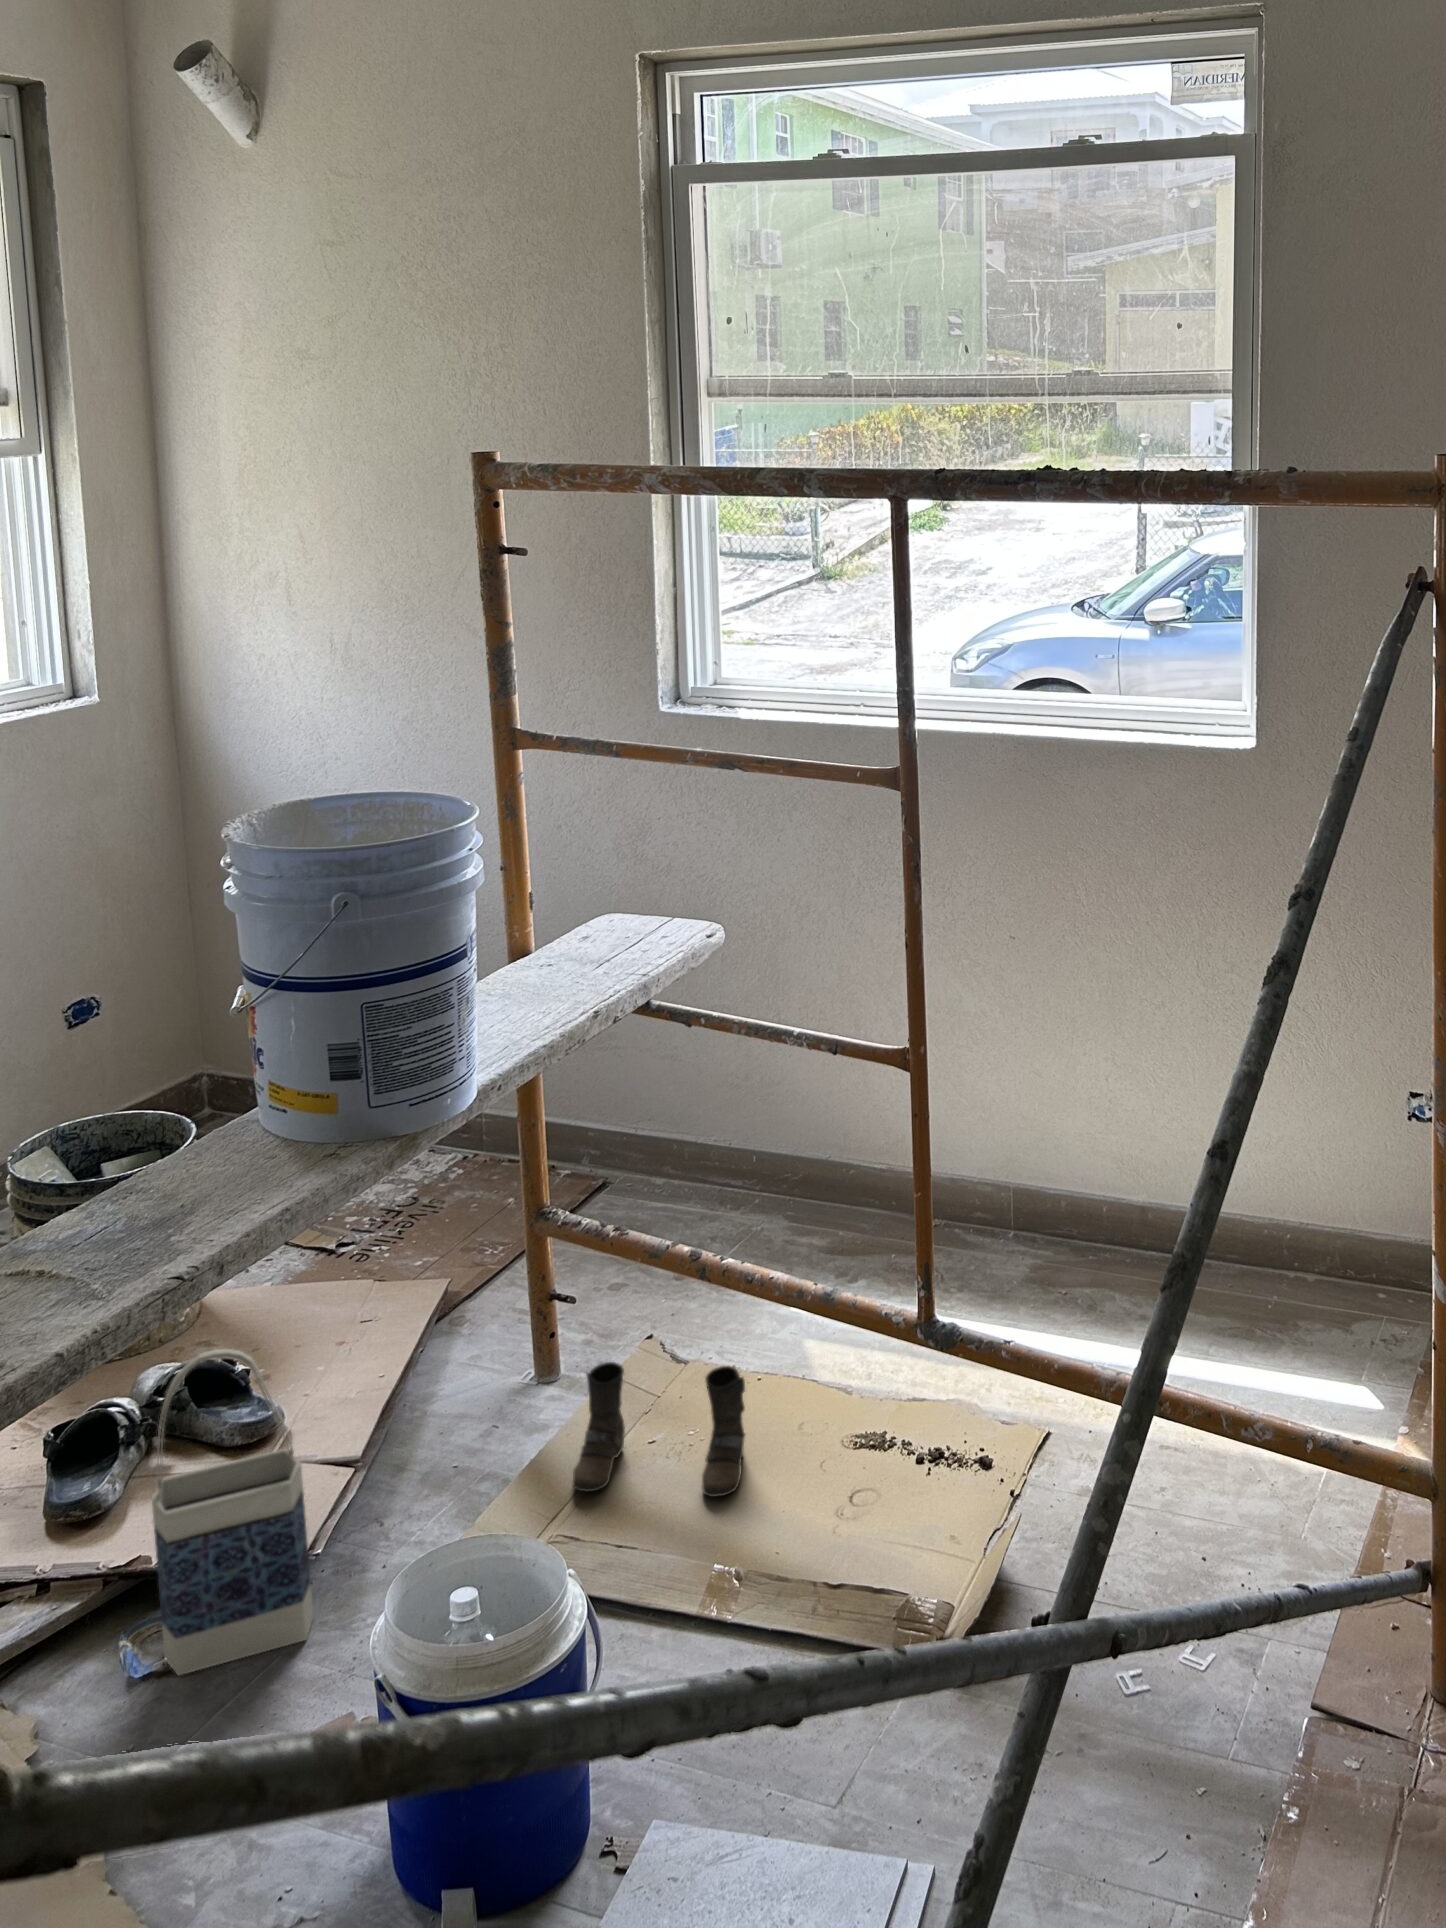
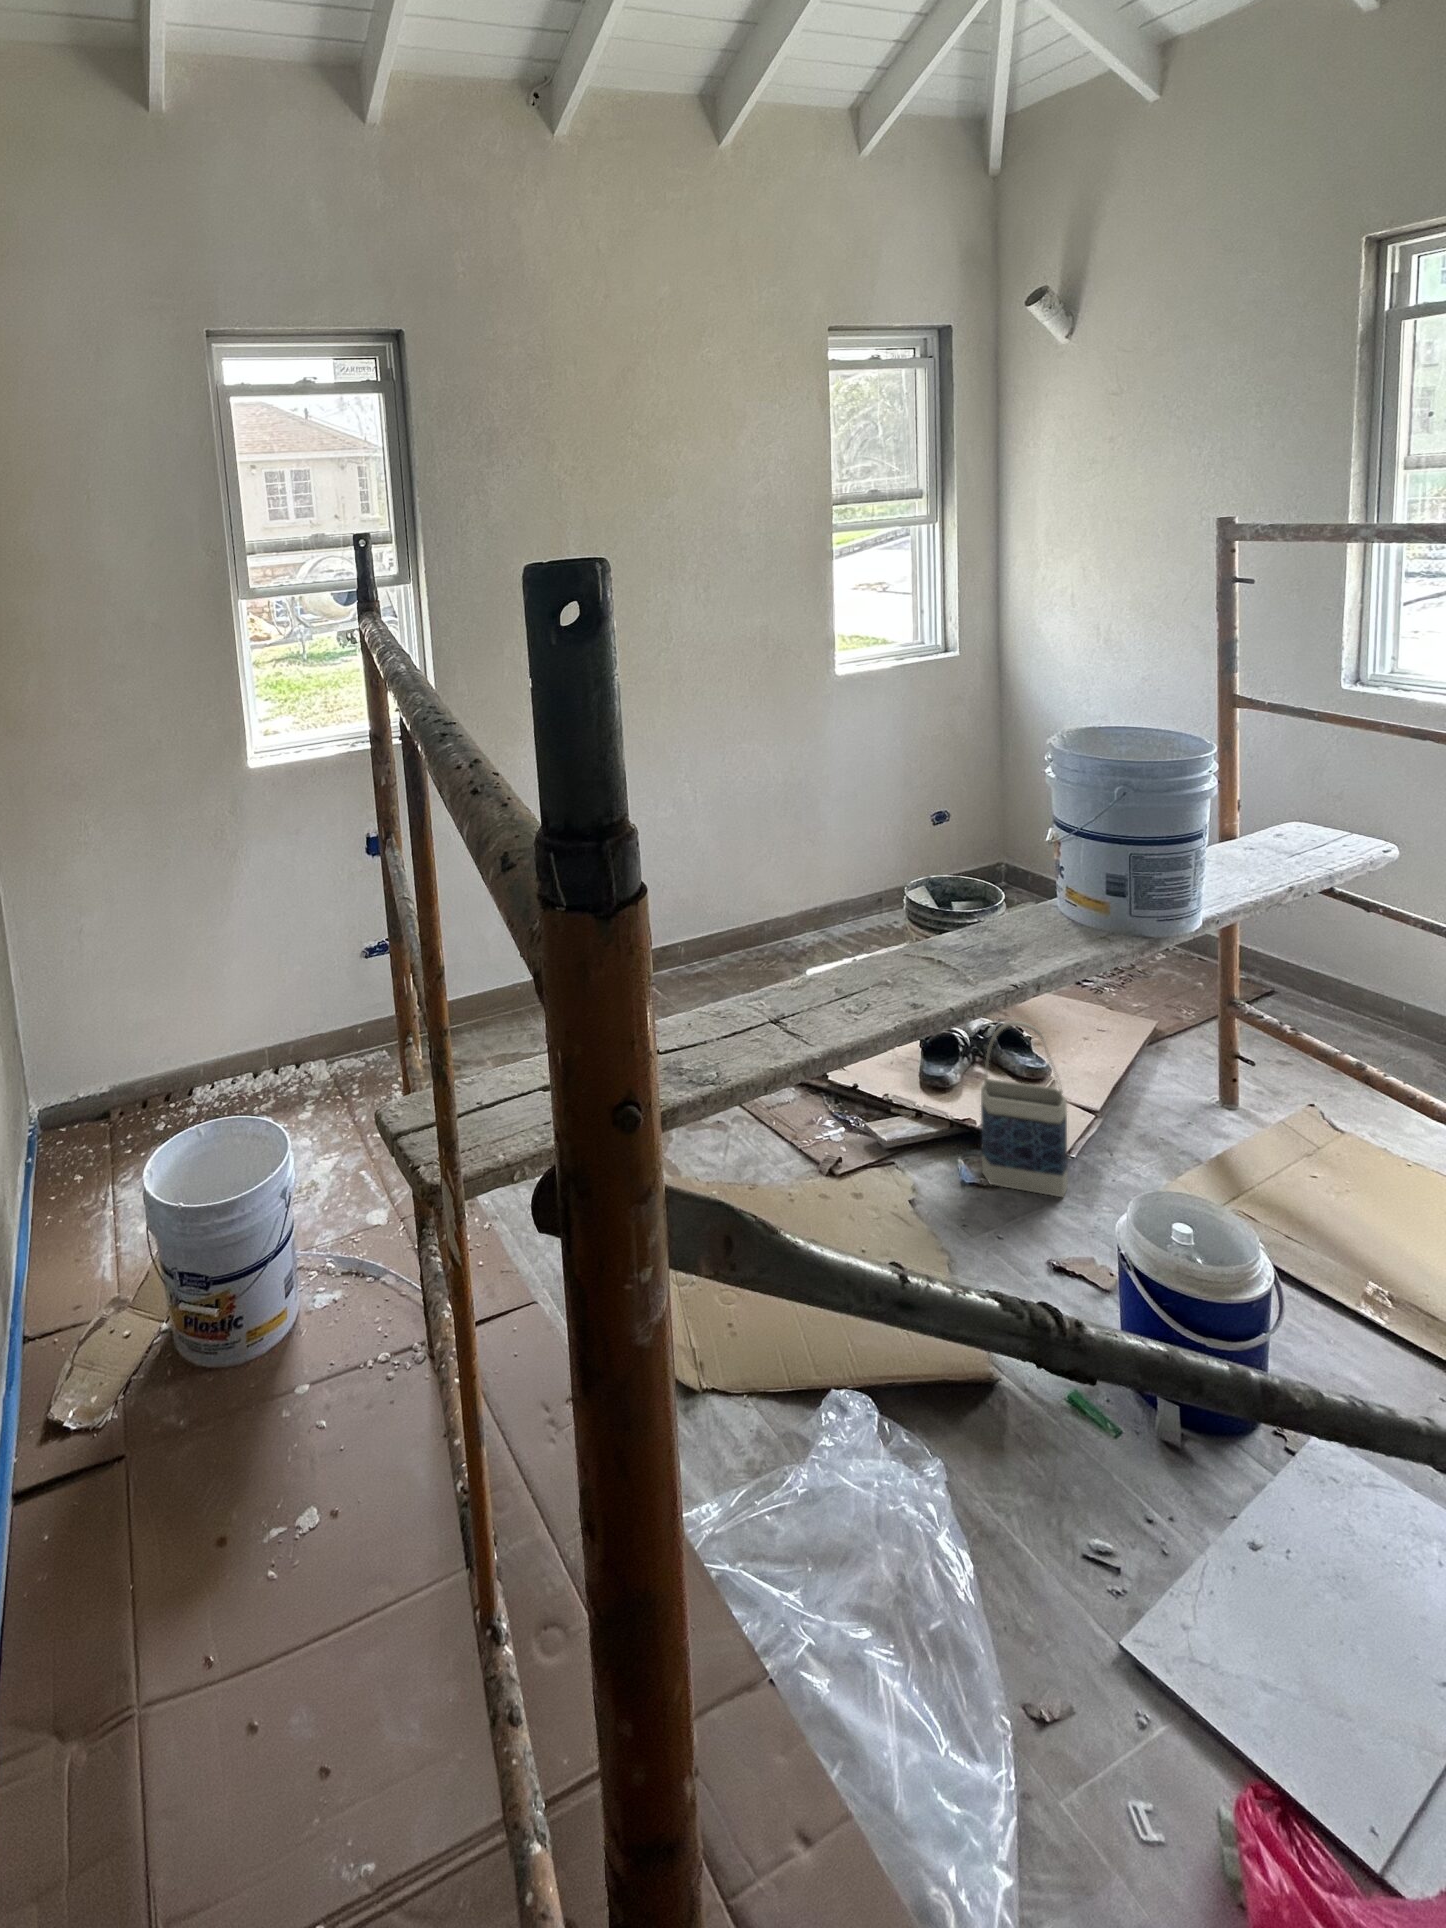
boots: present [573,1362,745,1497] -> none [1247,1112,1397,1236]

